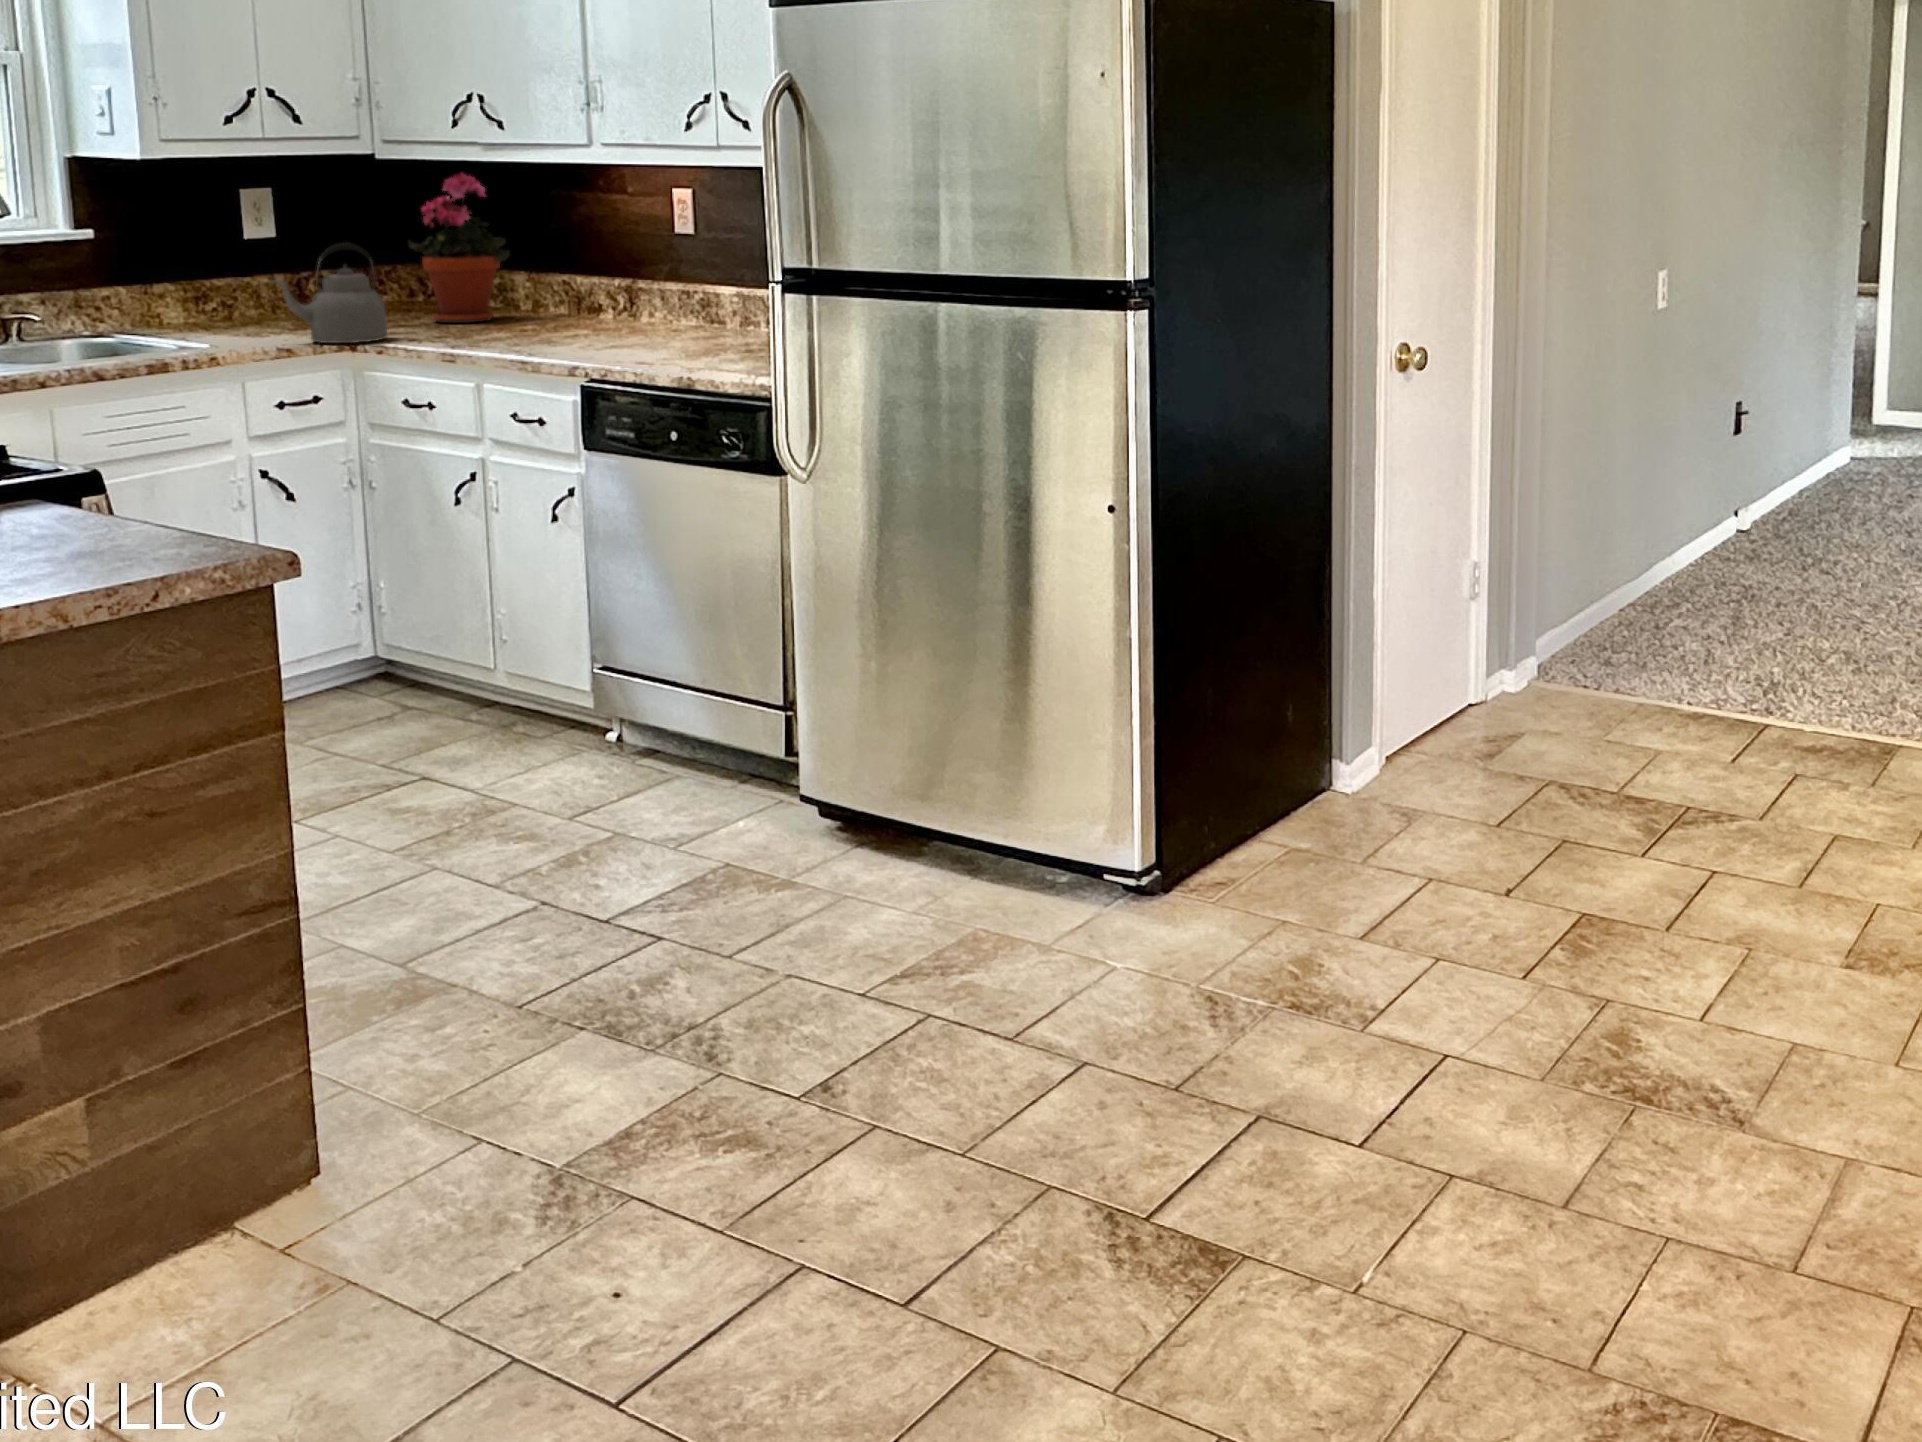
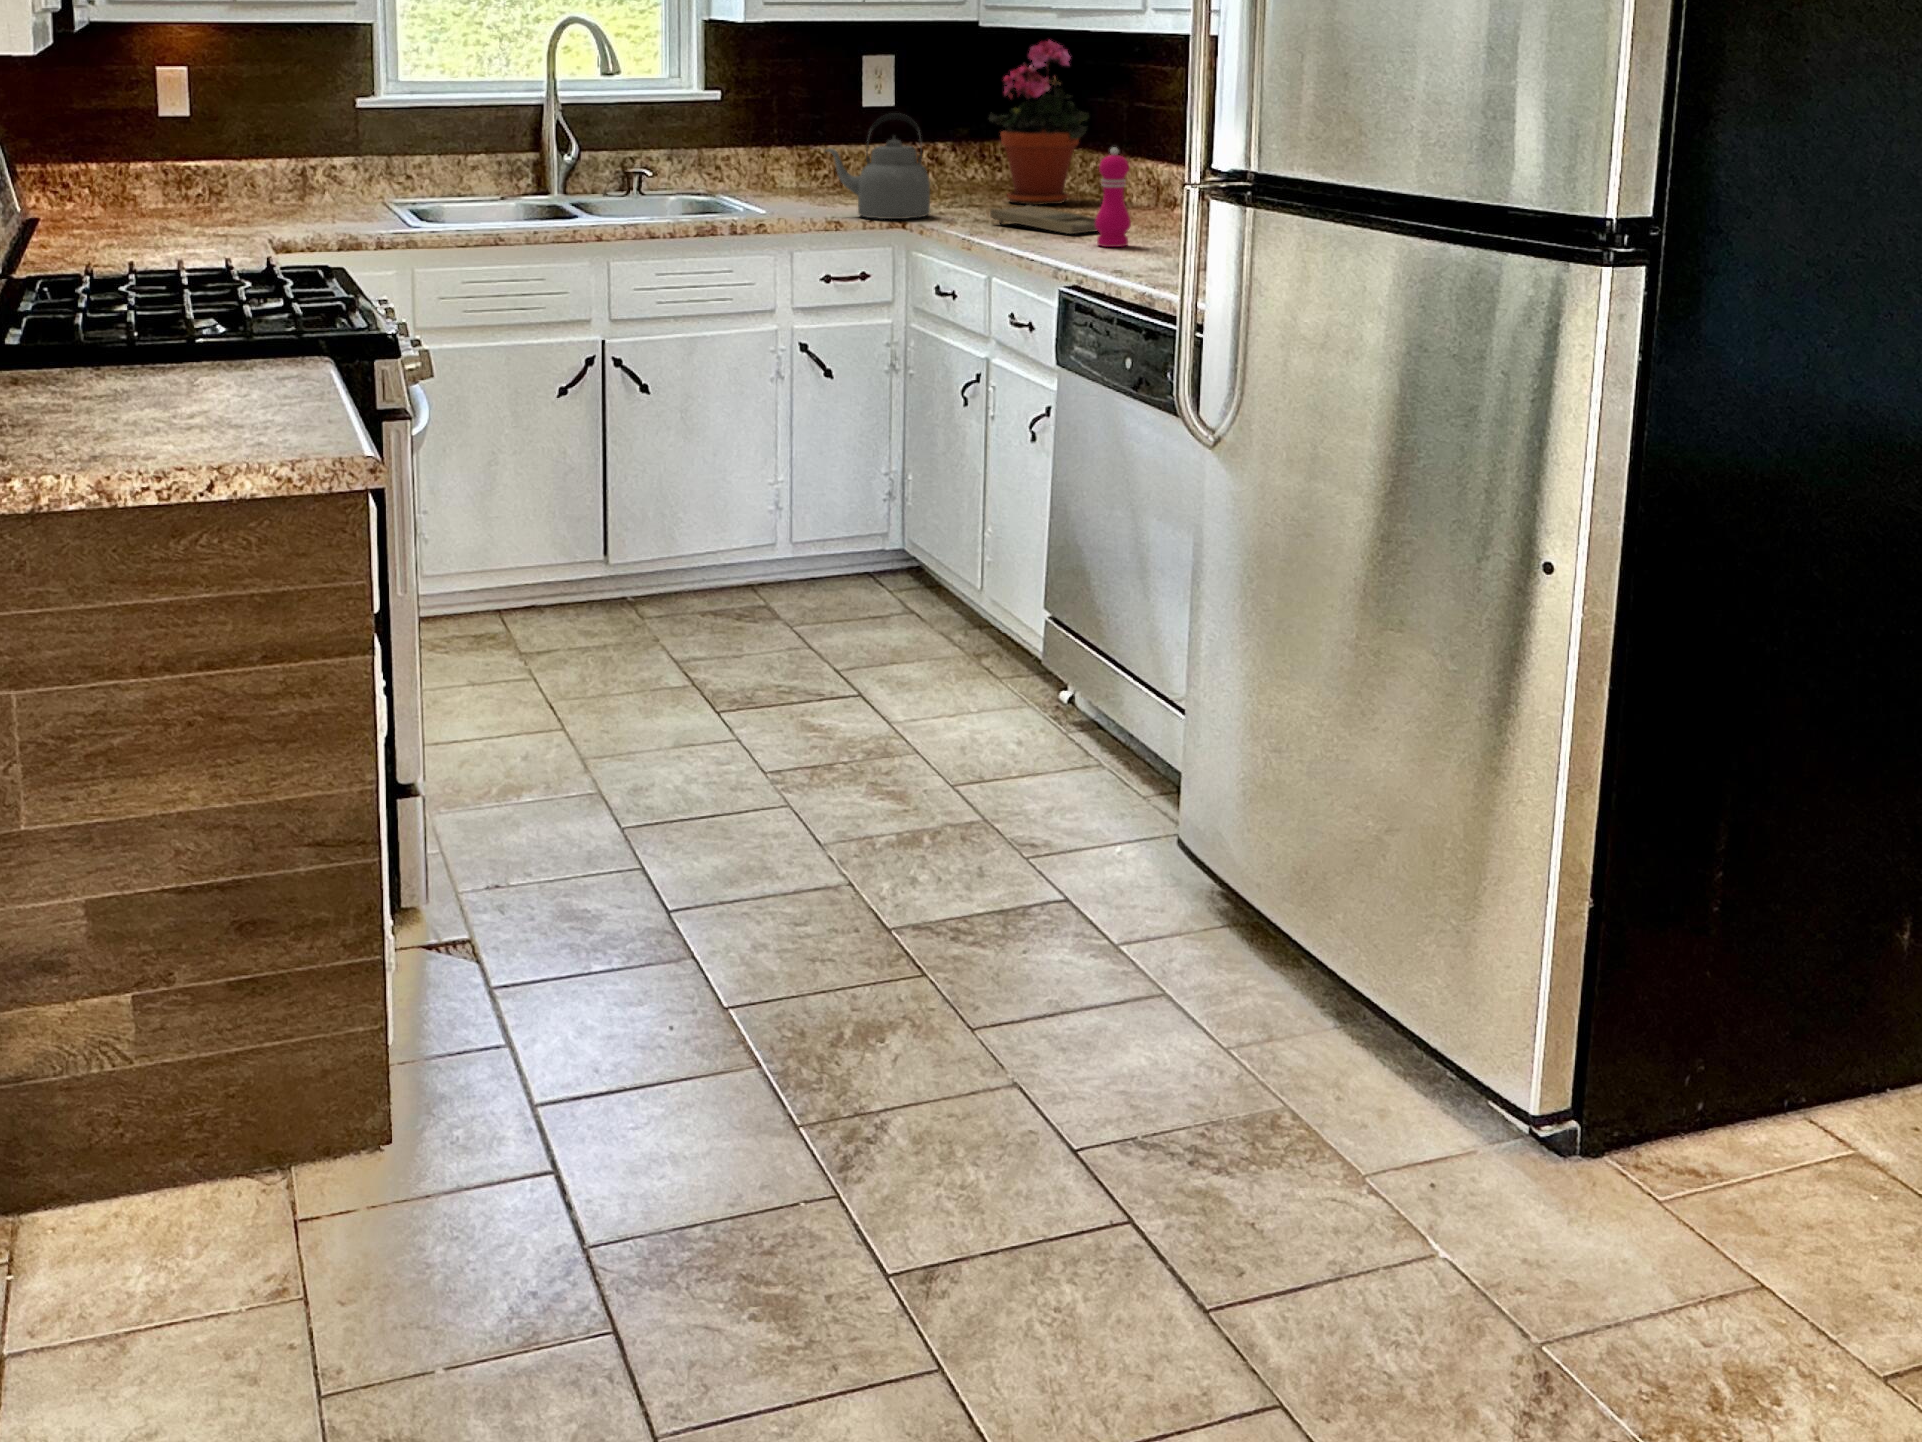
pepper mill: none [591,266,622,350] -> present [1095,147,1131,247]
tray: none [460,322,582,343] -> present [990,205,1098,234]

